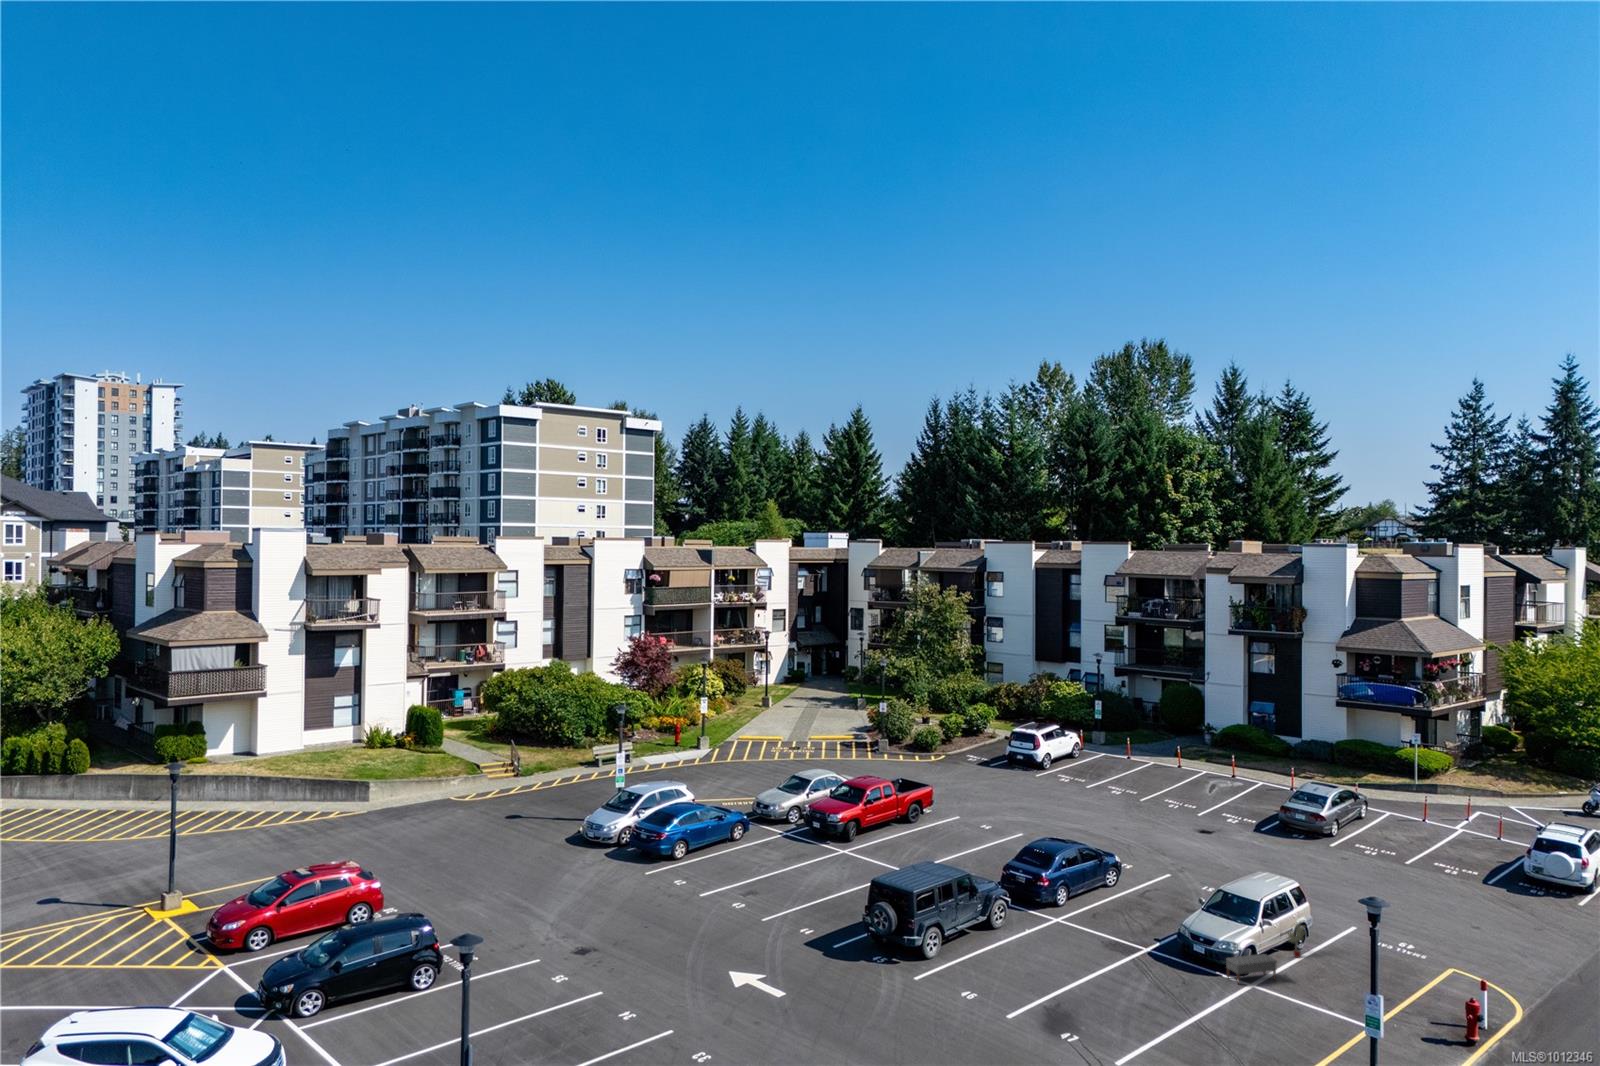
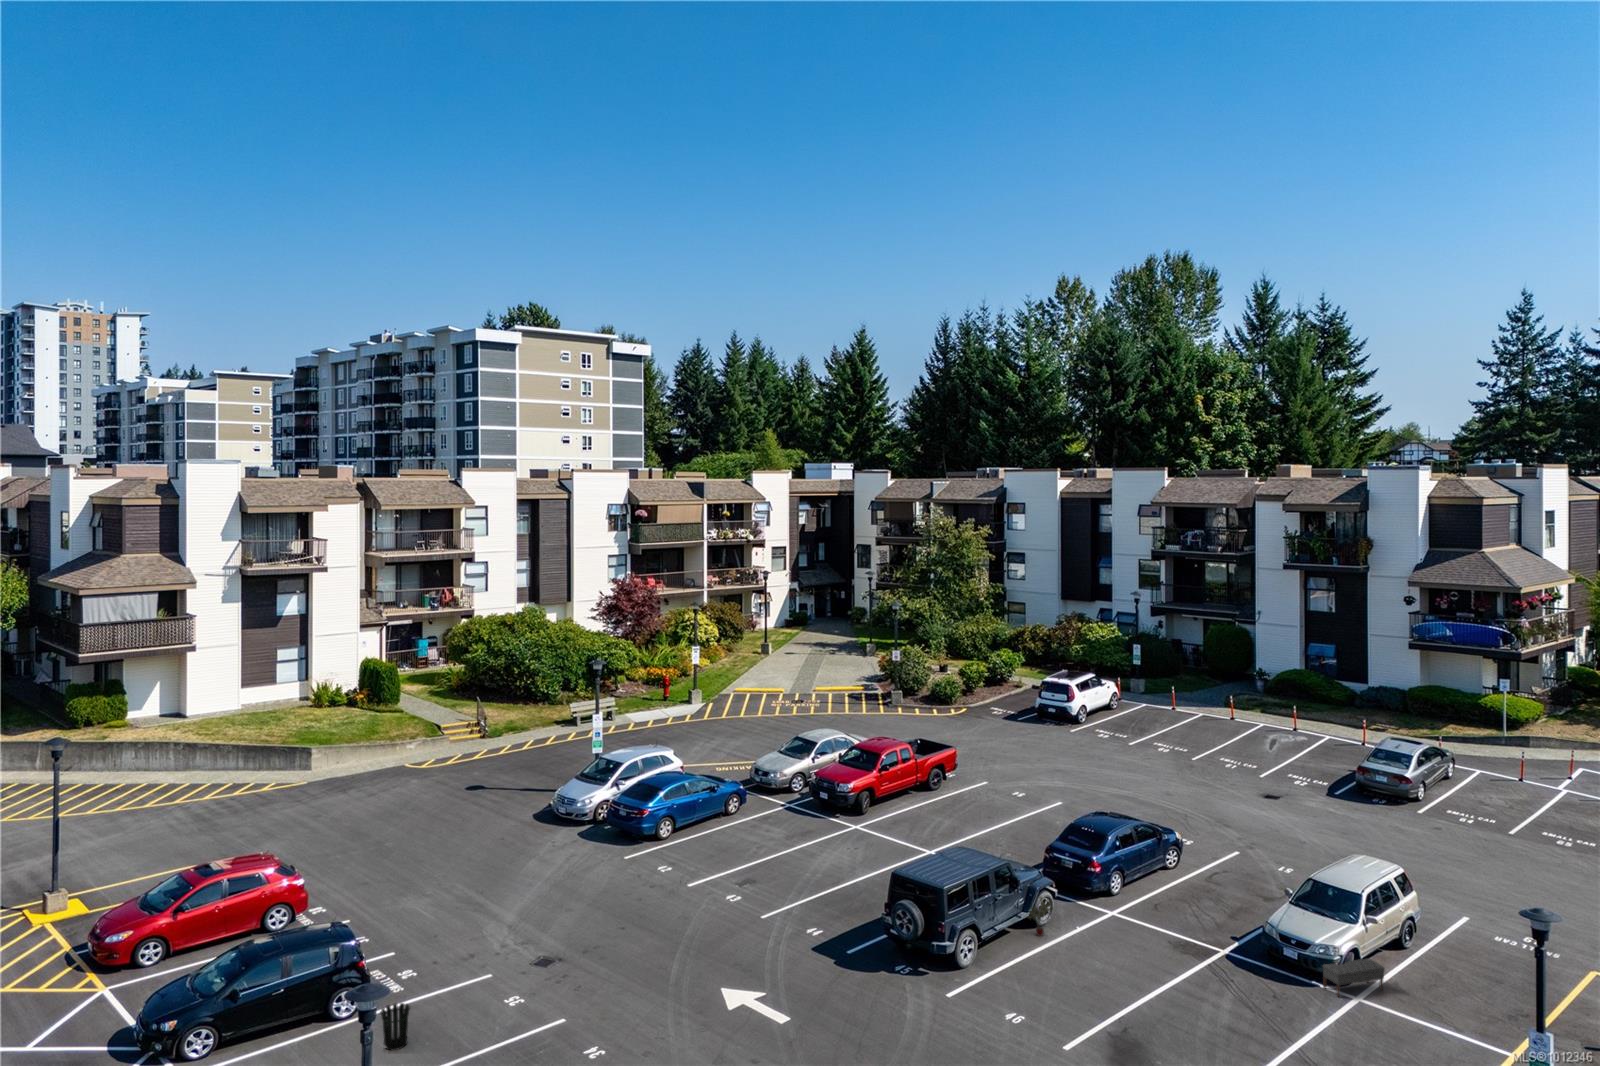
potted tree: present [1288,924,1306,958] -> present [1029,897,1052,936]
waste bin: none [453,976,478,1014] -> present [380,1003,410,1050]

